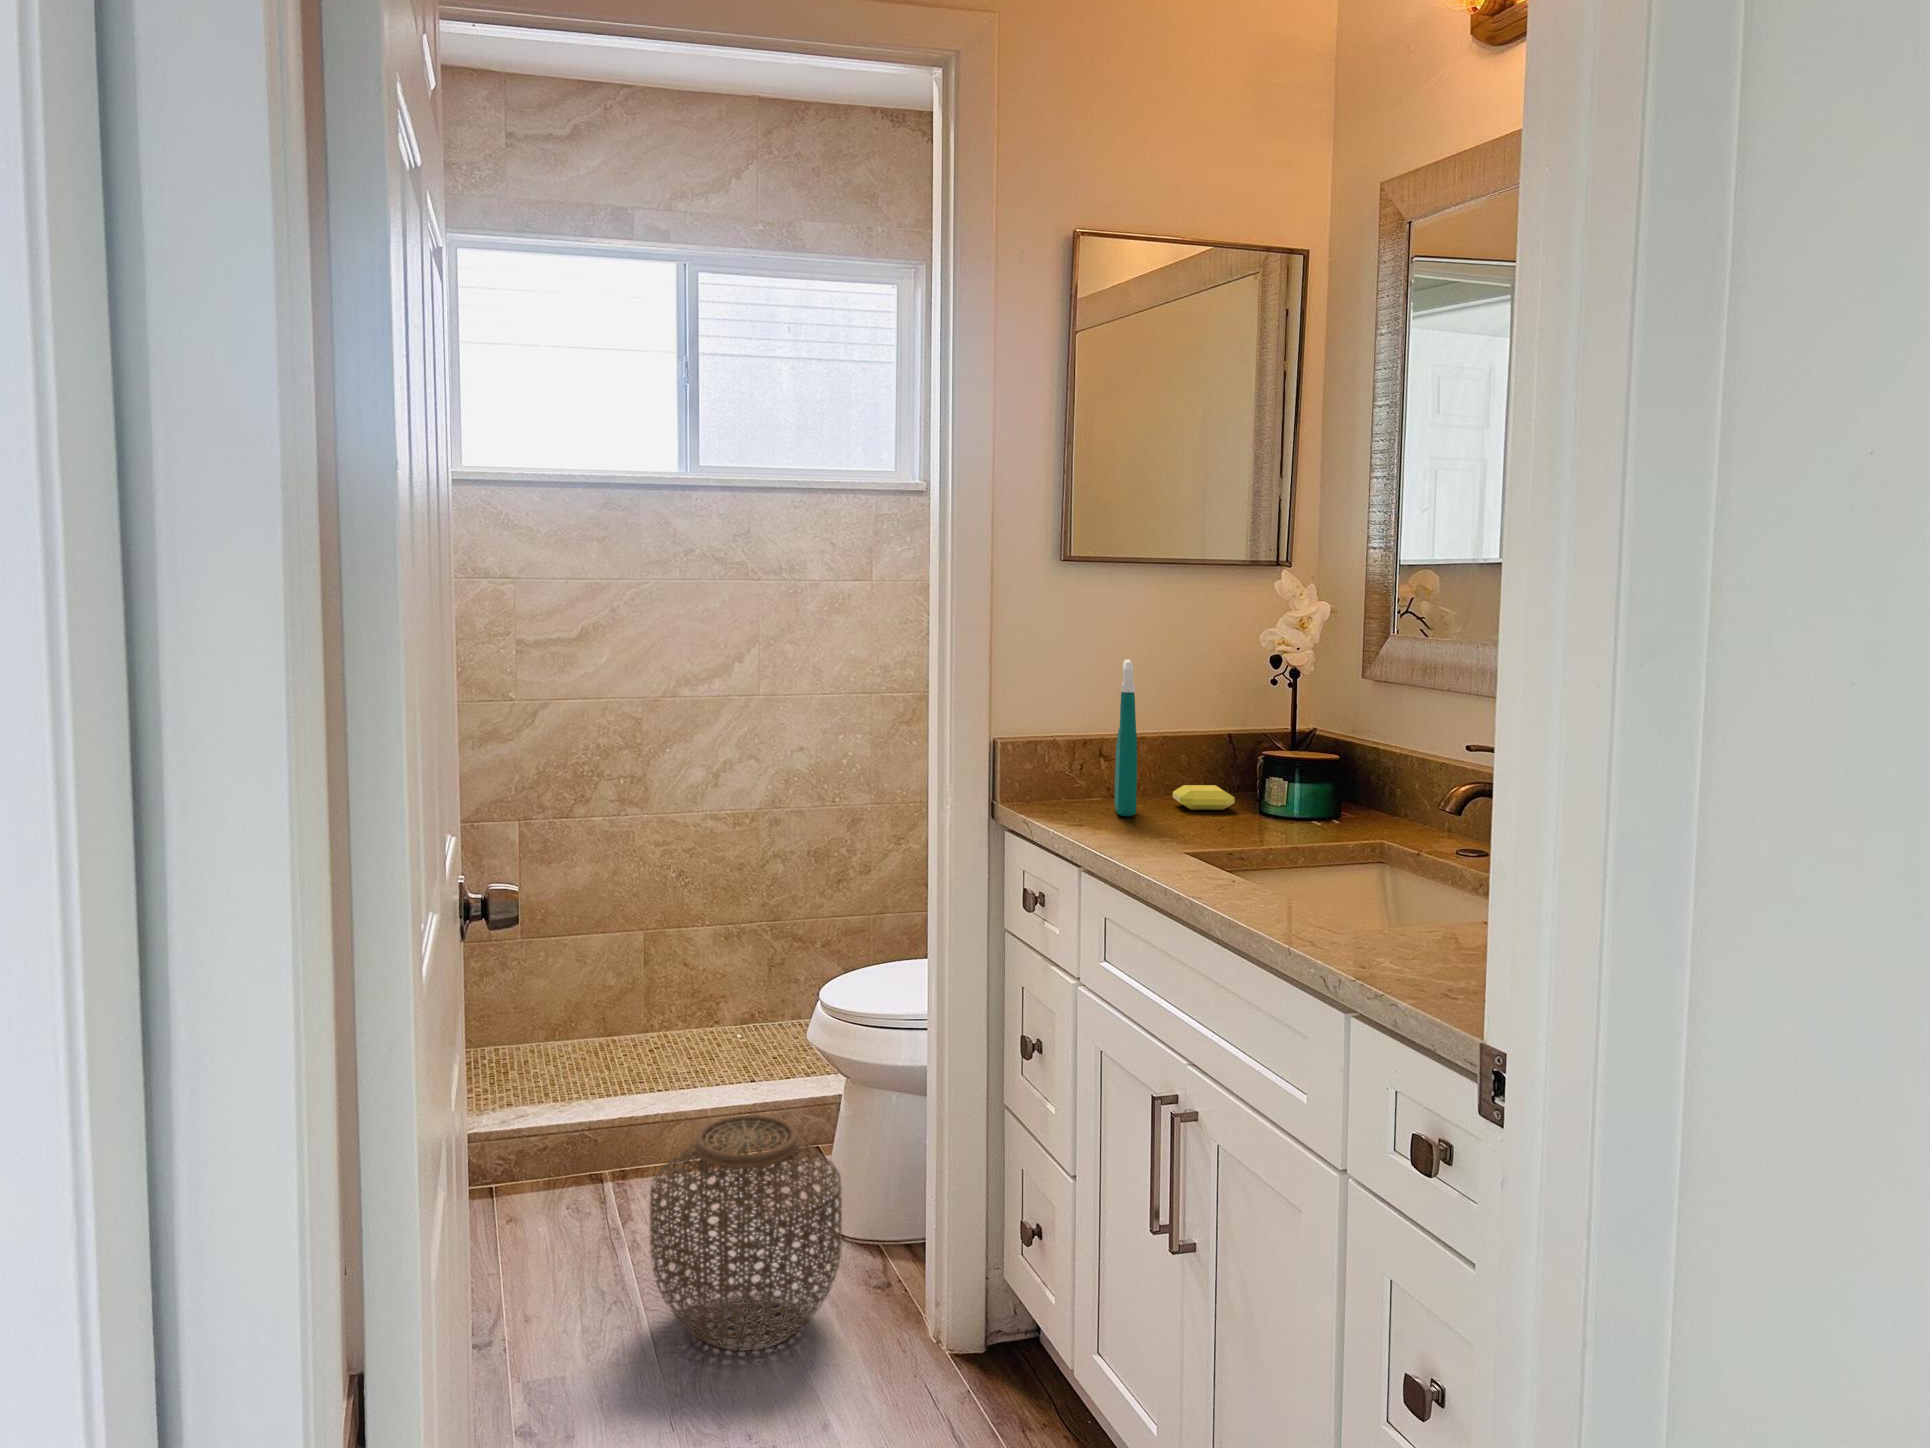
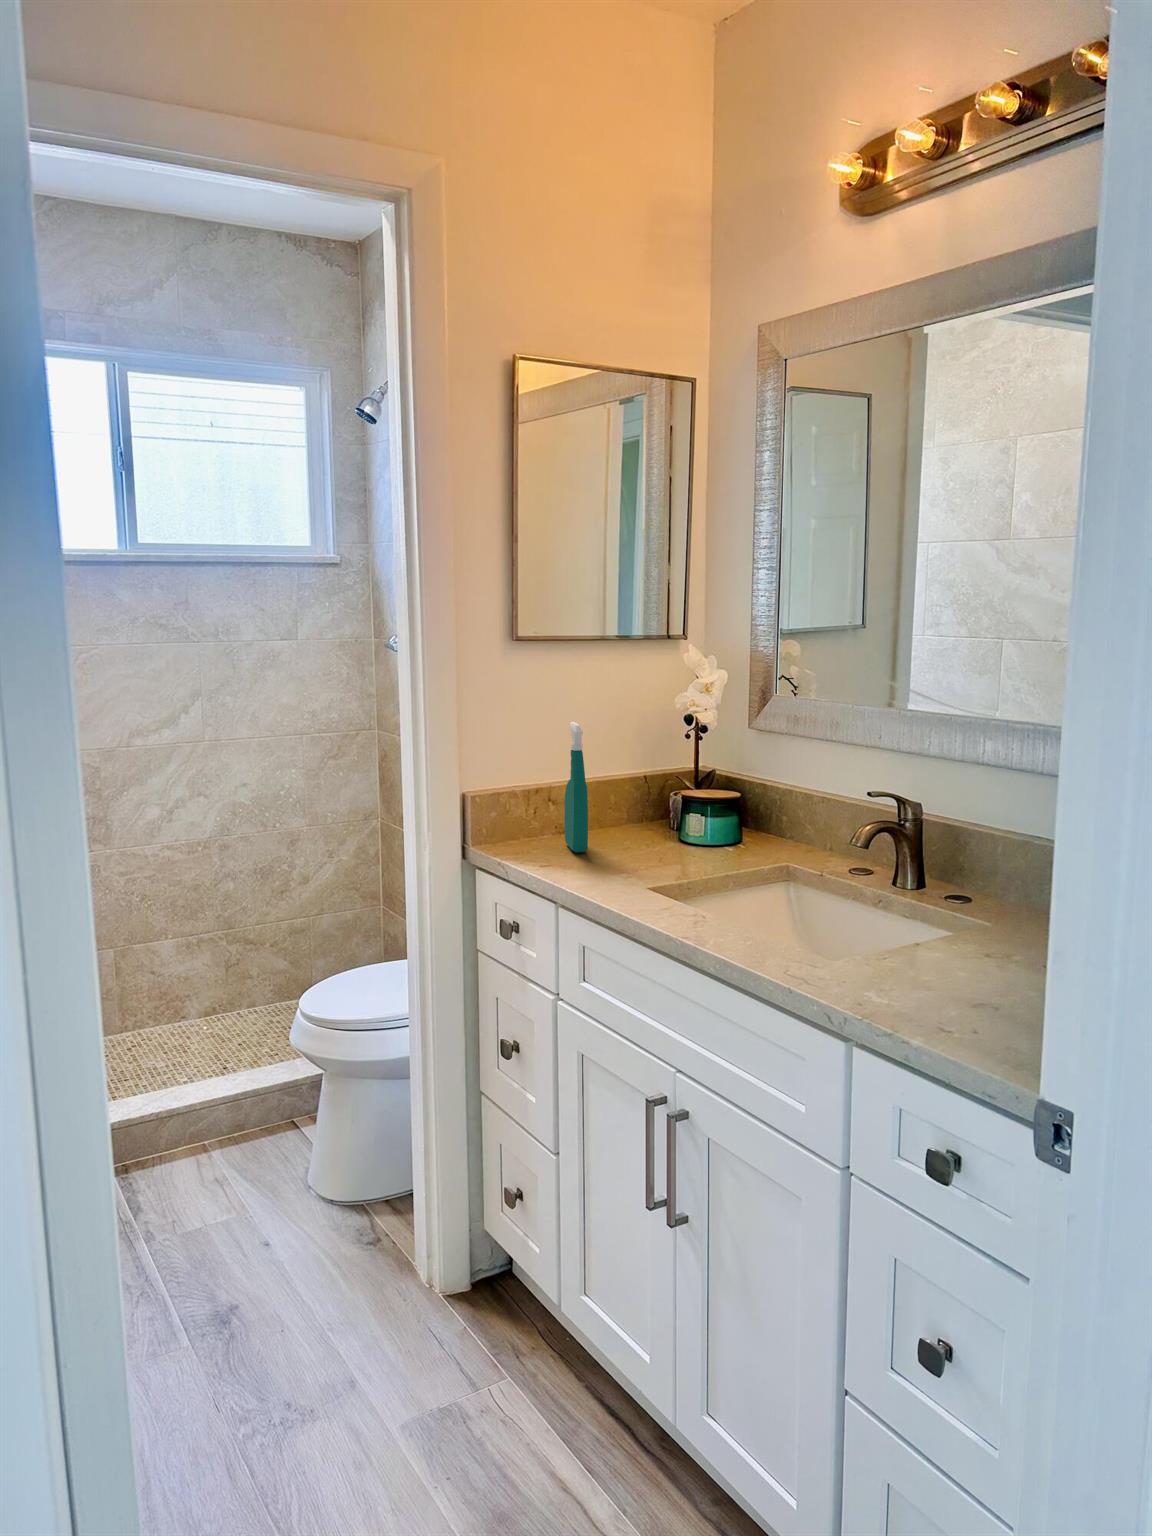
soap bar: present [1173,785,1235,810] -> none [608,818,658,841]
woven basket: present [650,1115,842,1350] -> none [171,1122,344,1326]

